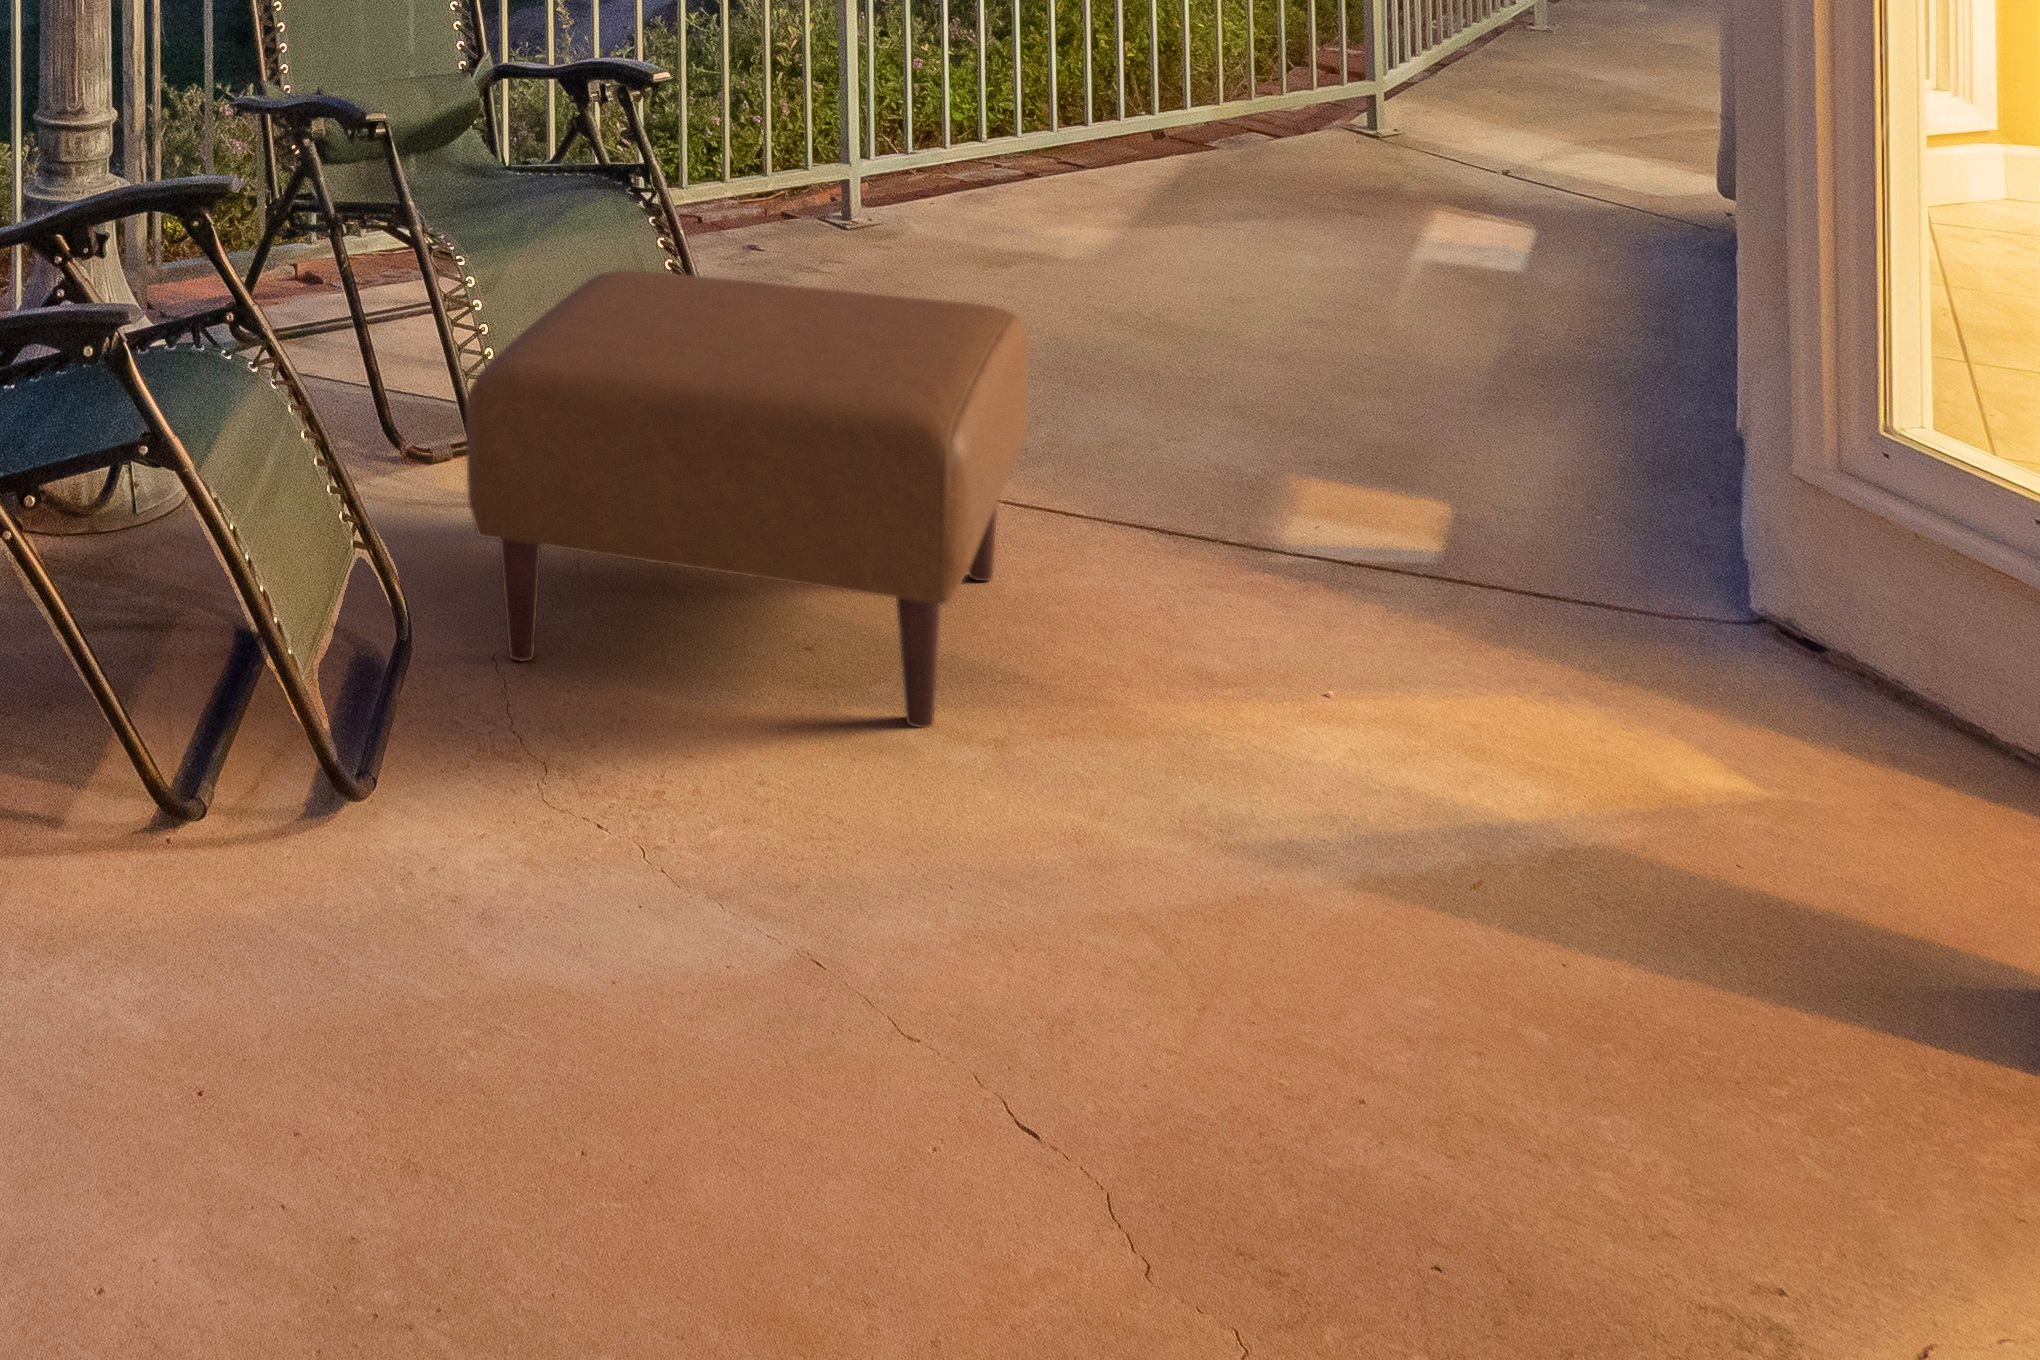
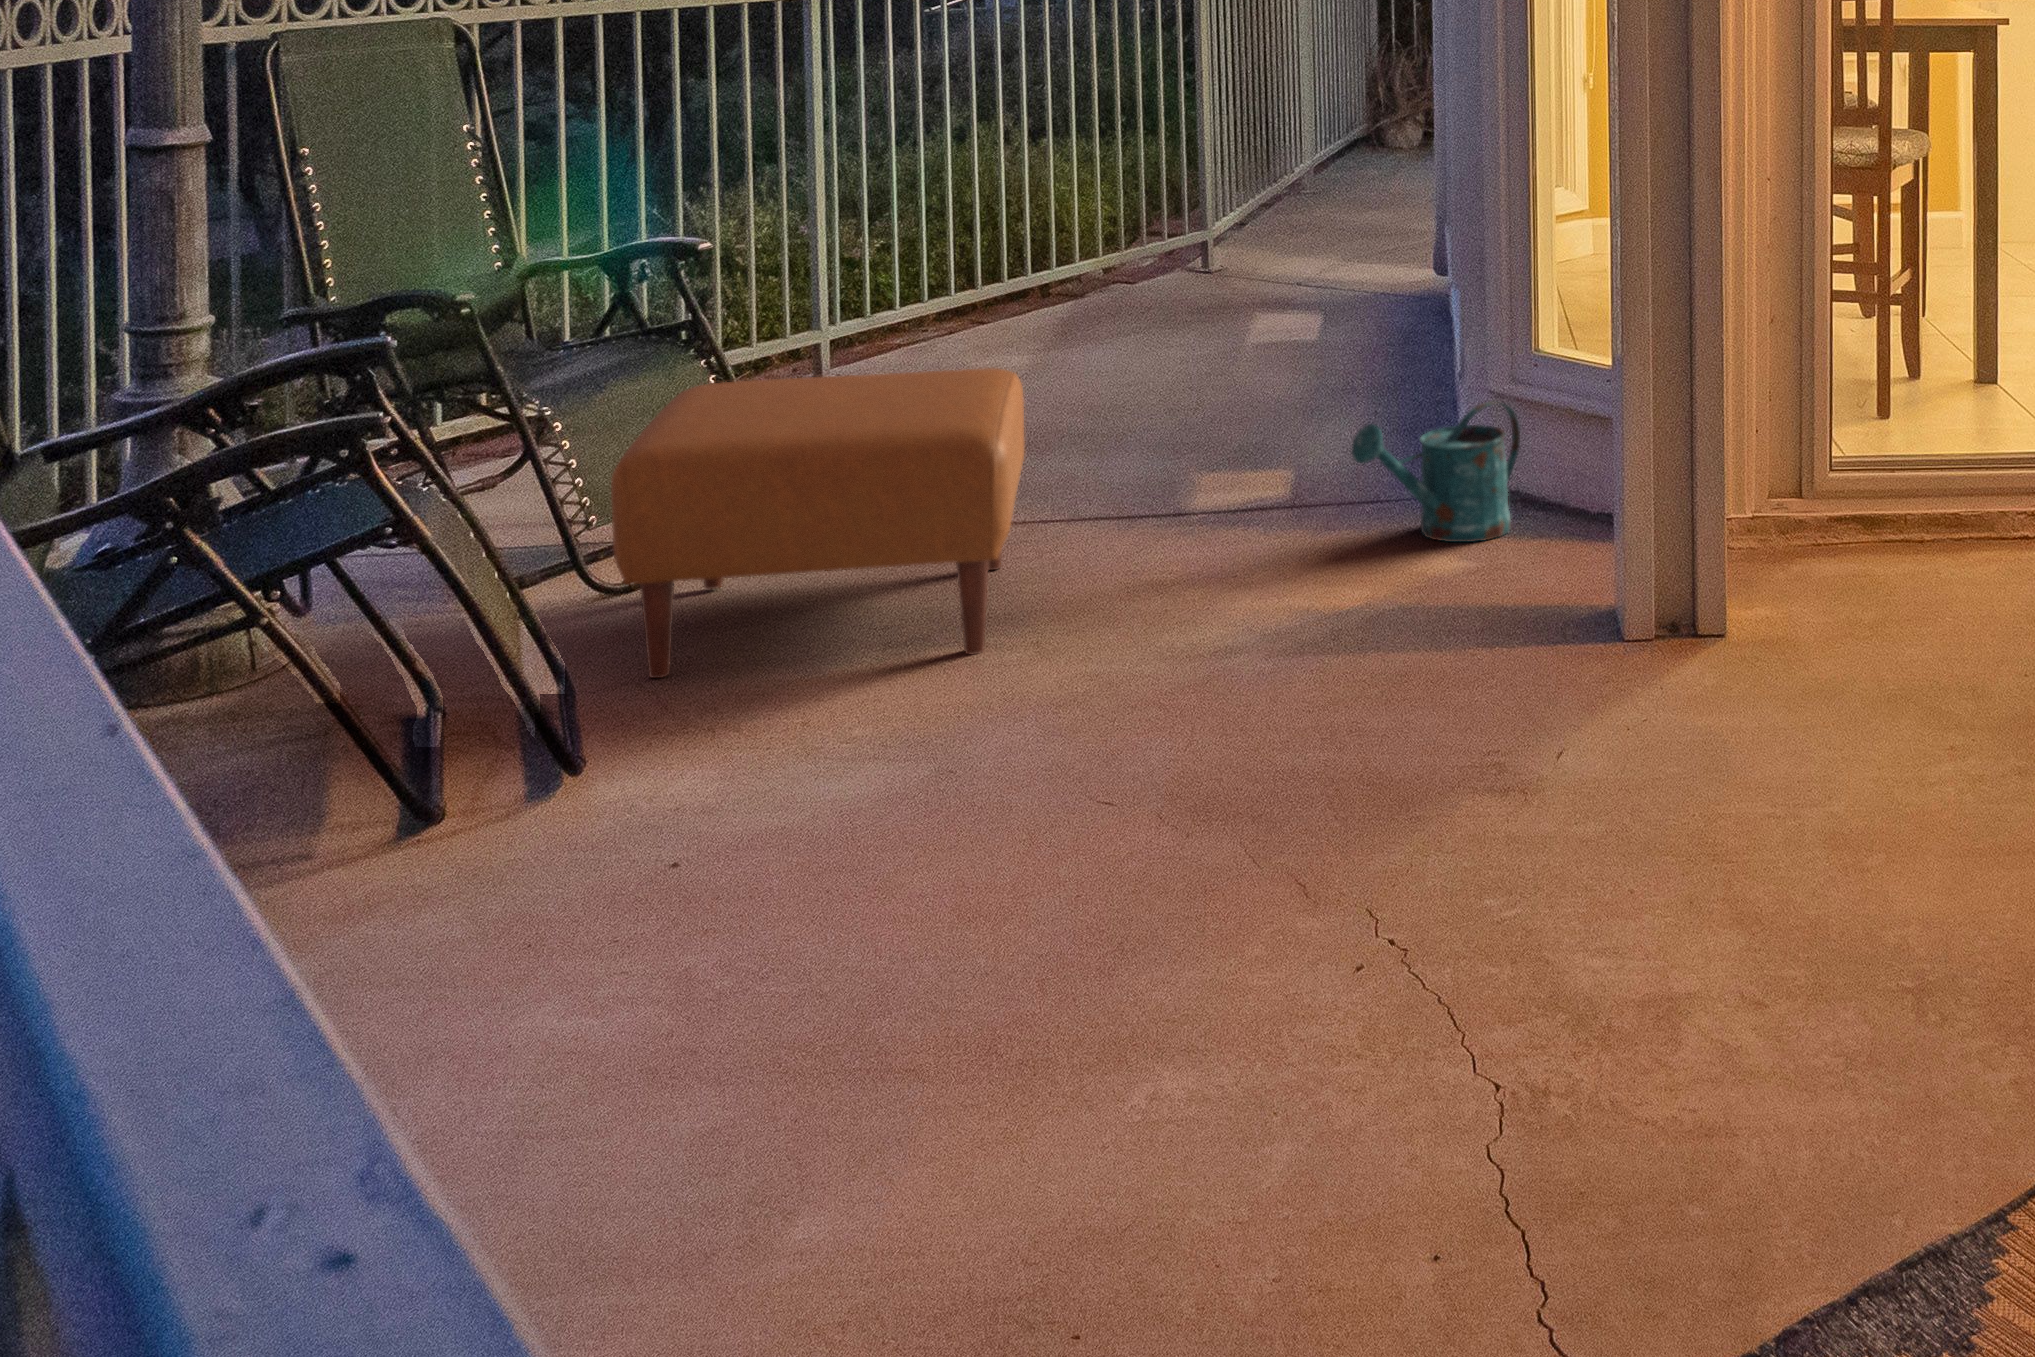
watering can: none [1525,474,1833,702] -> present [1352,401,1520,542]

